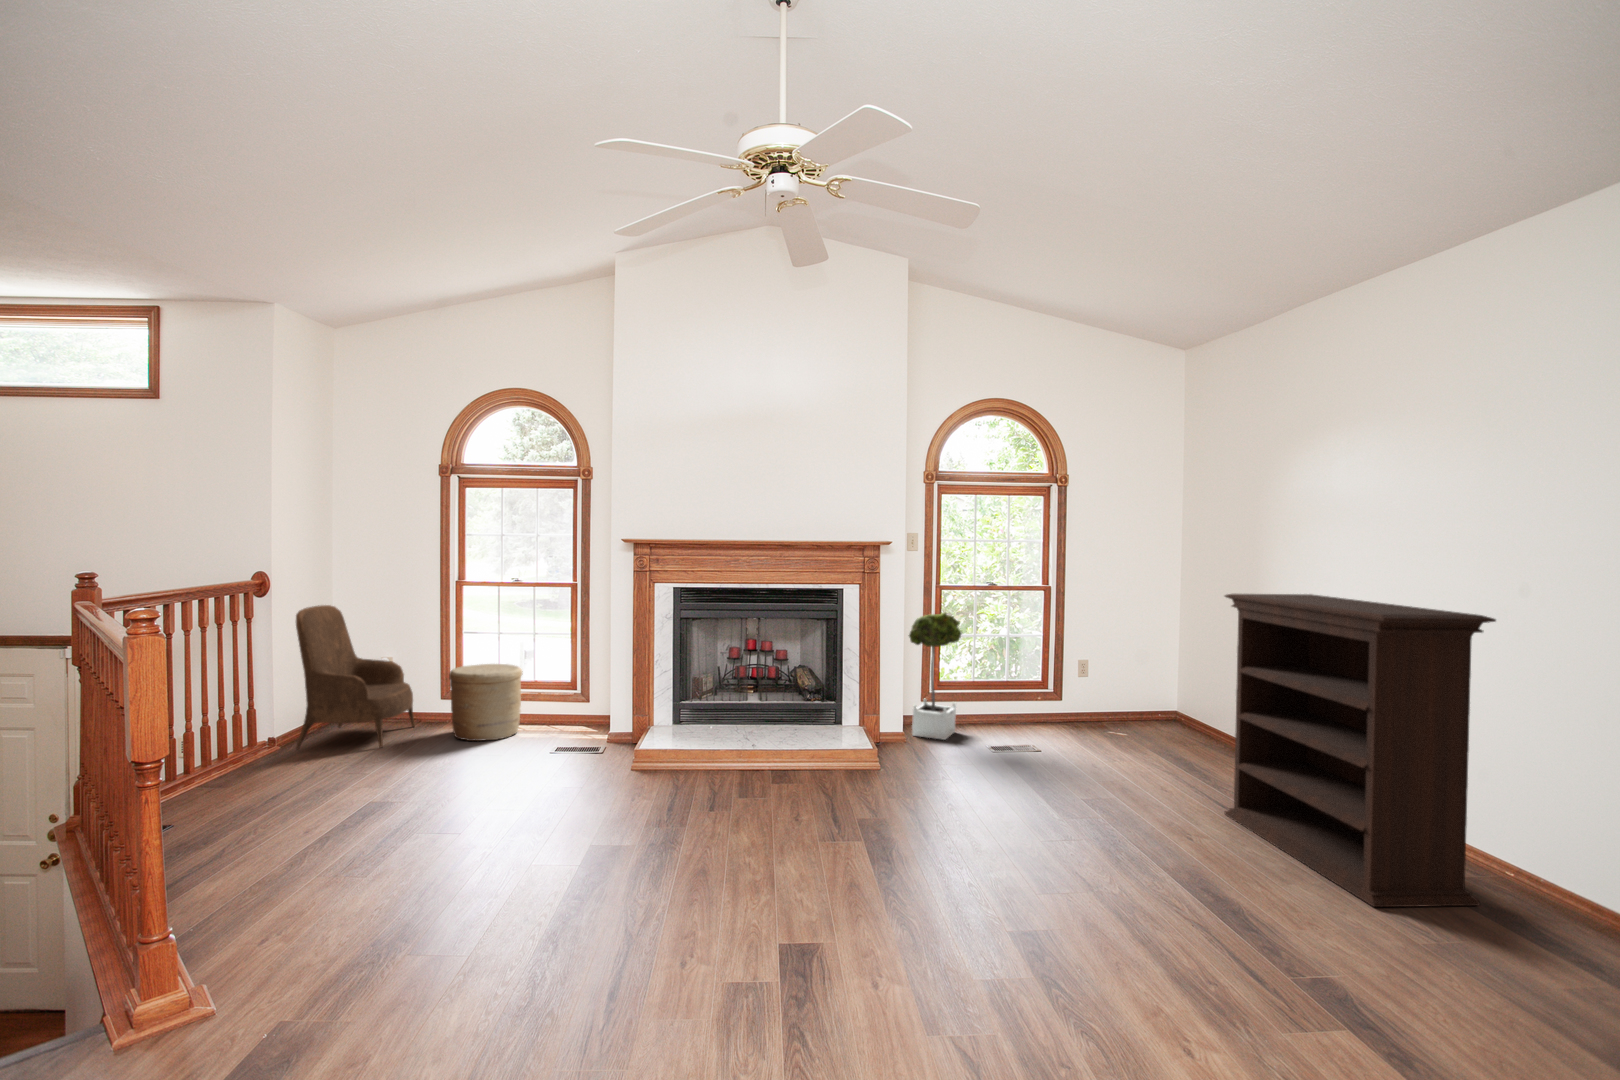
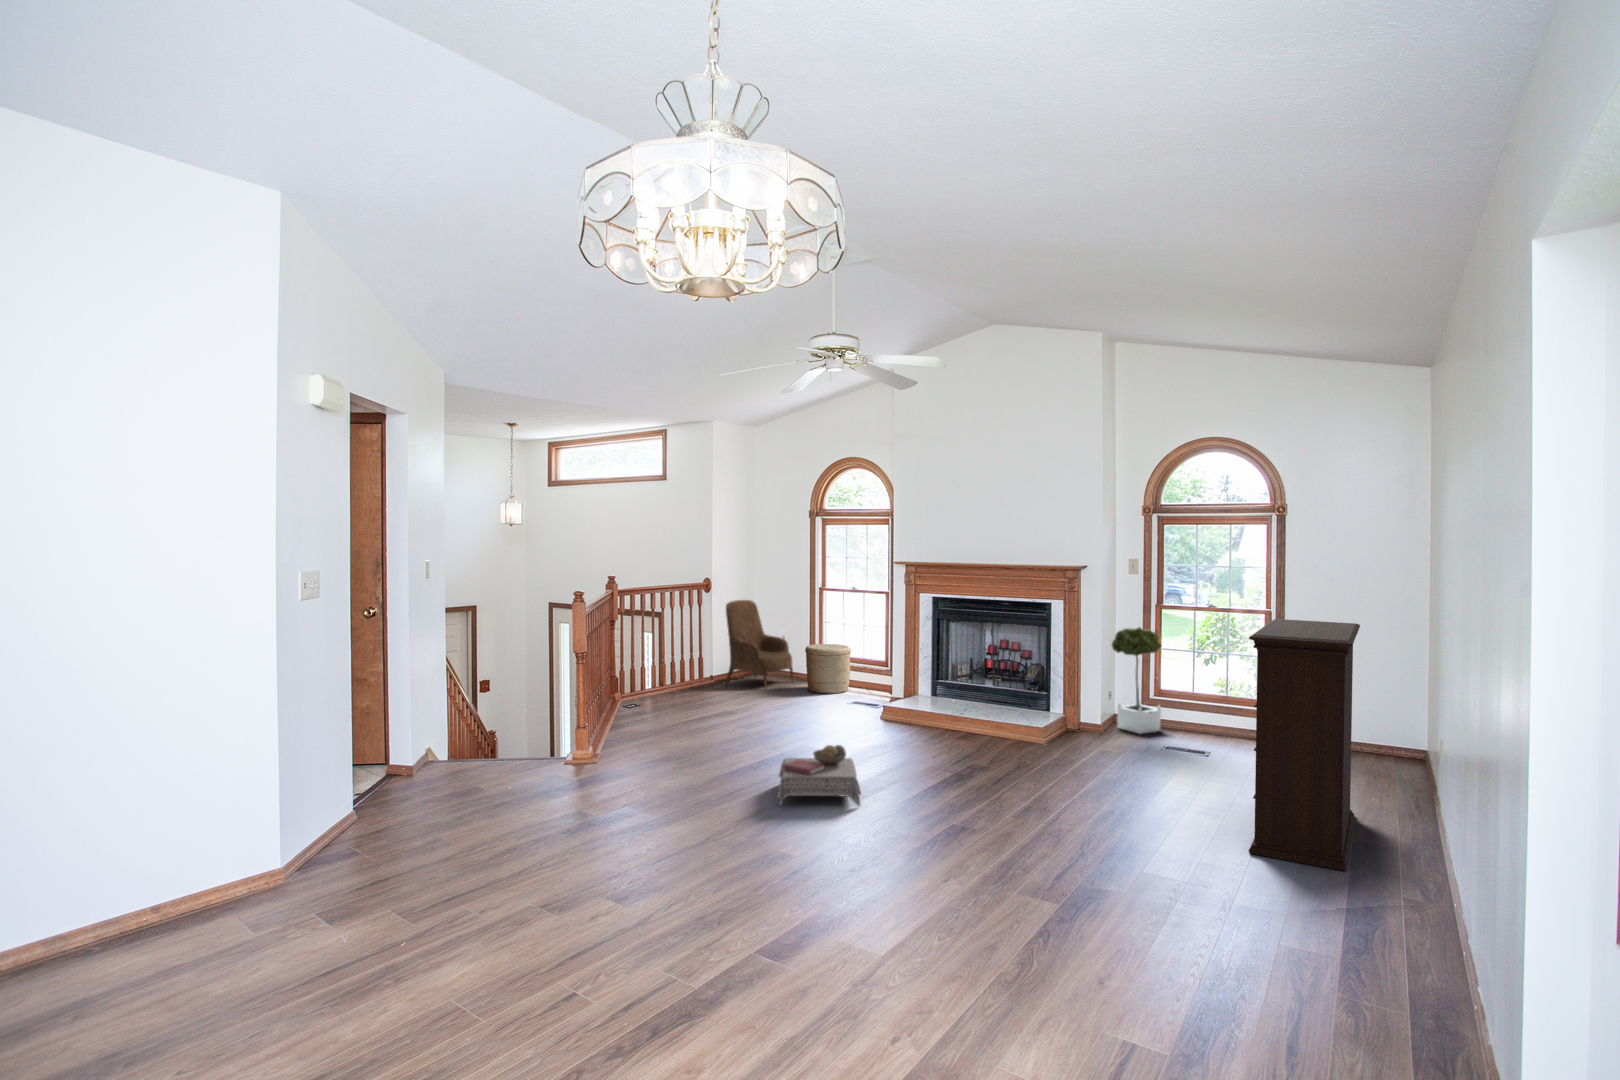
ottoman: none [646,867,856,1046] -> present [777,745,861,806]

